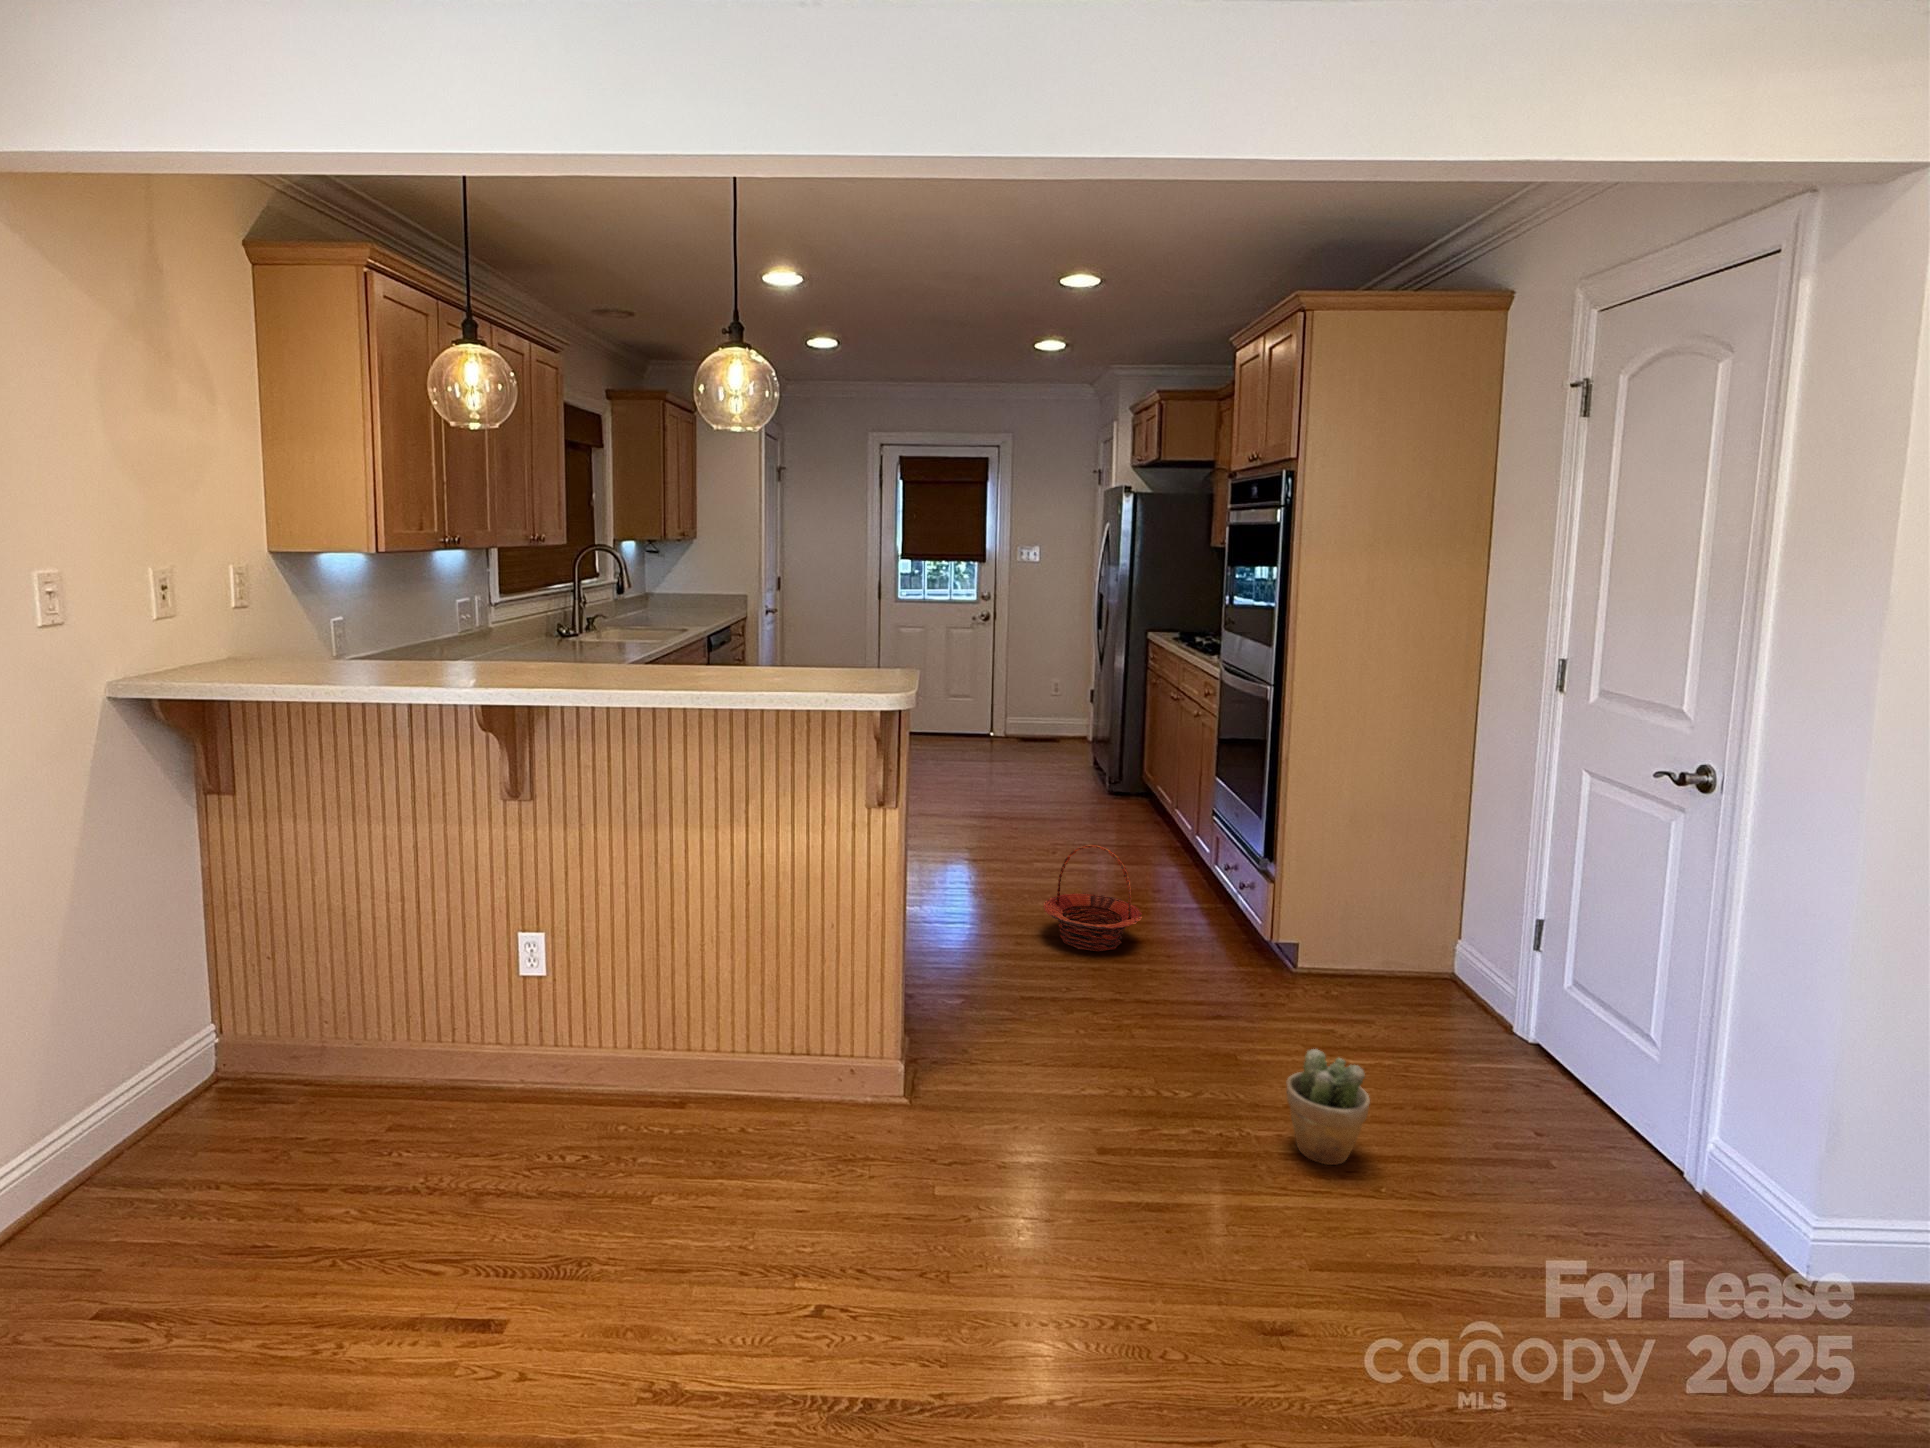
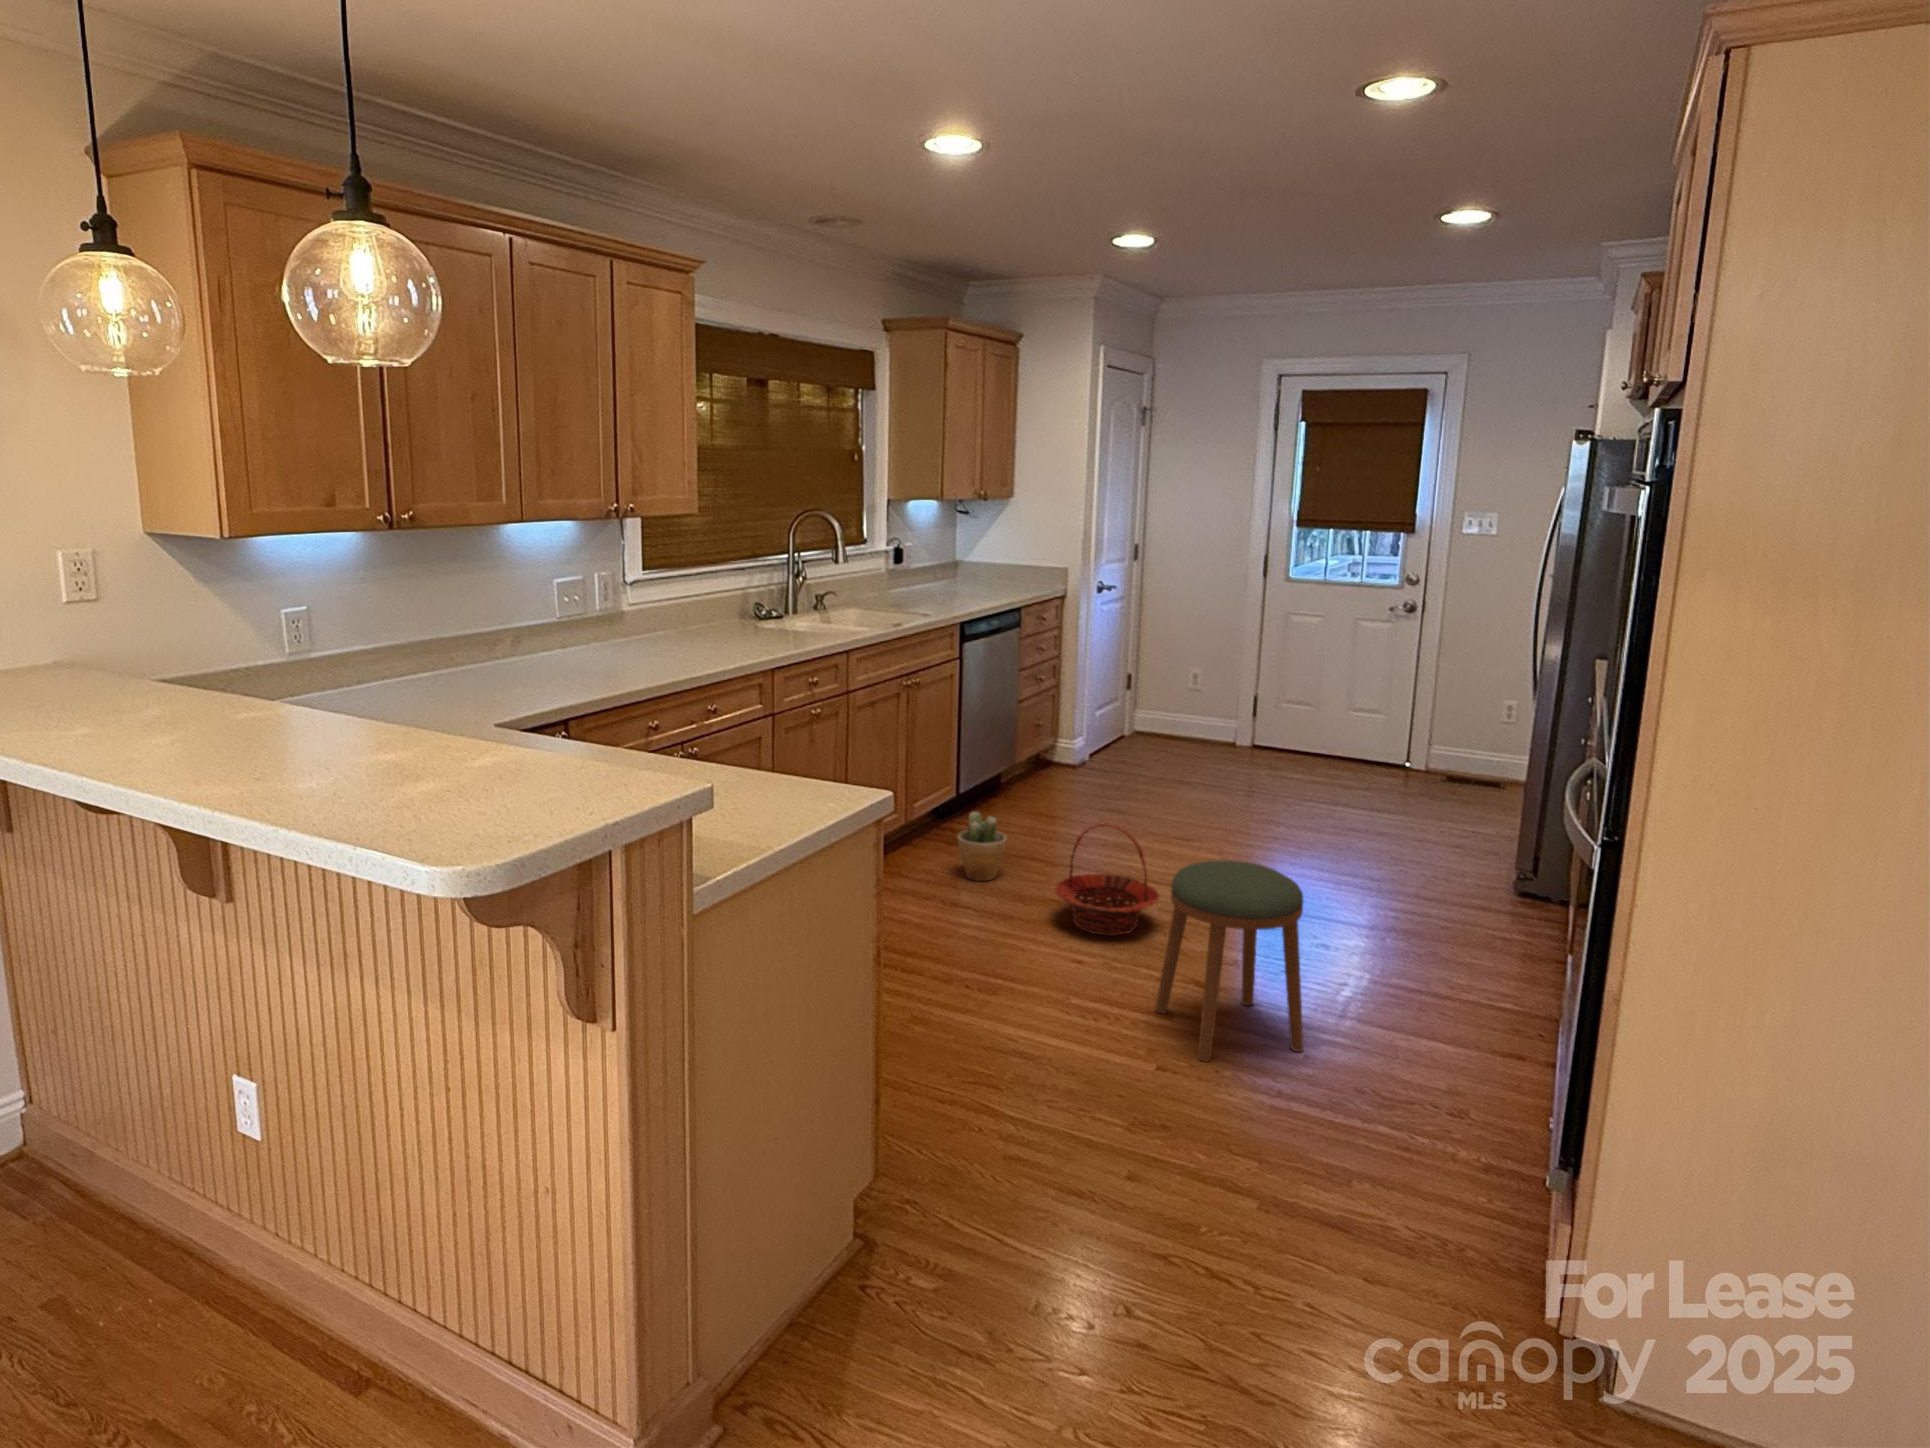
stool: none [1142,878,1285,1069] -> present [1155,860,1304,1061]
potted plant: present [1287,1049,1370,1165] -> present [958,812,1006,881]

